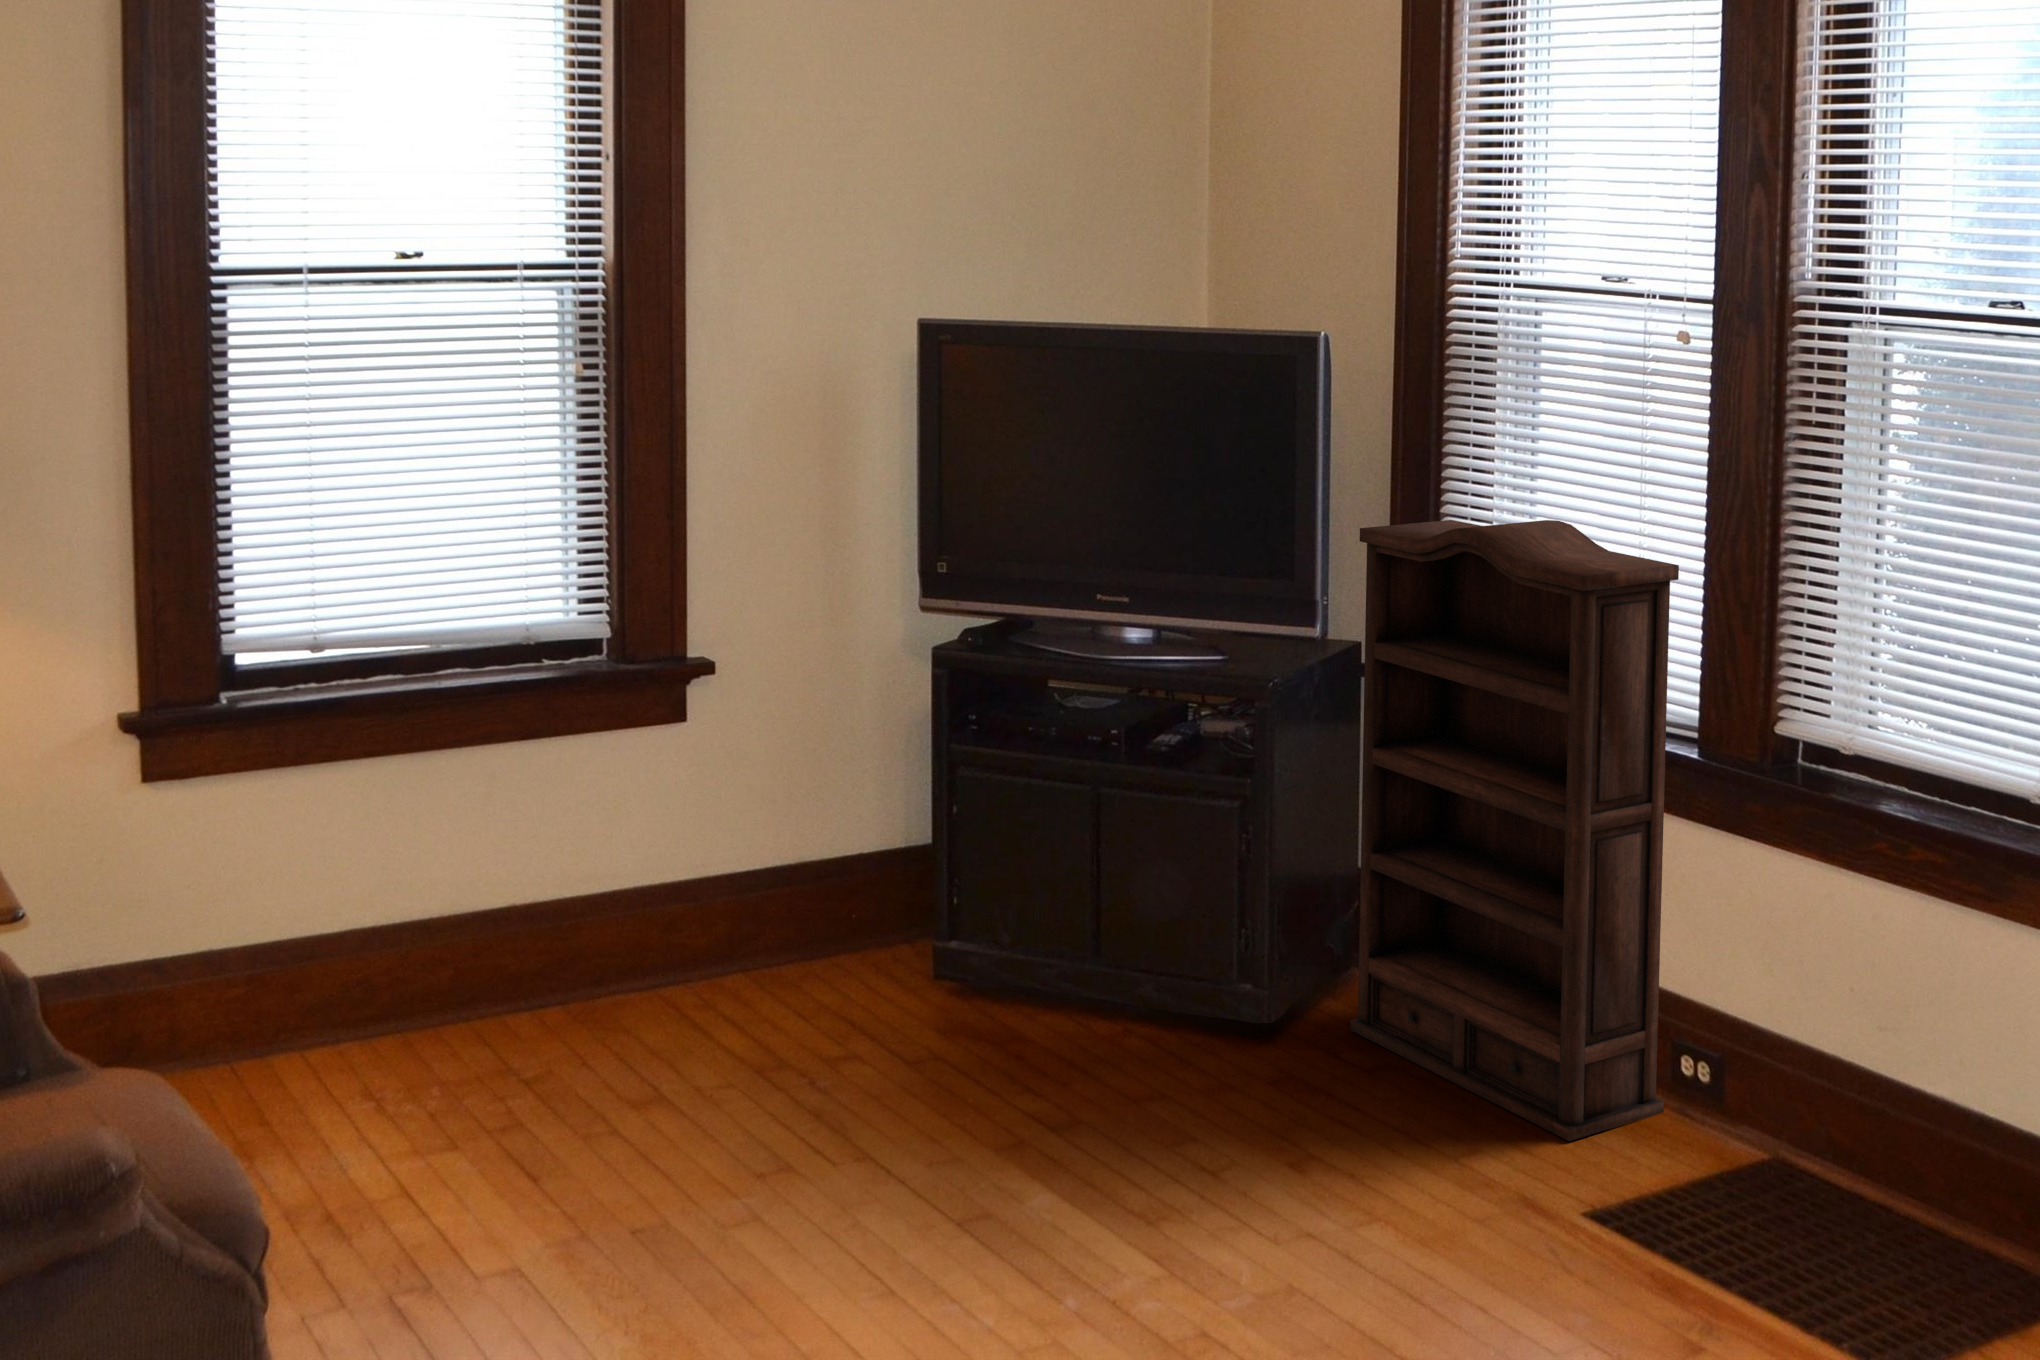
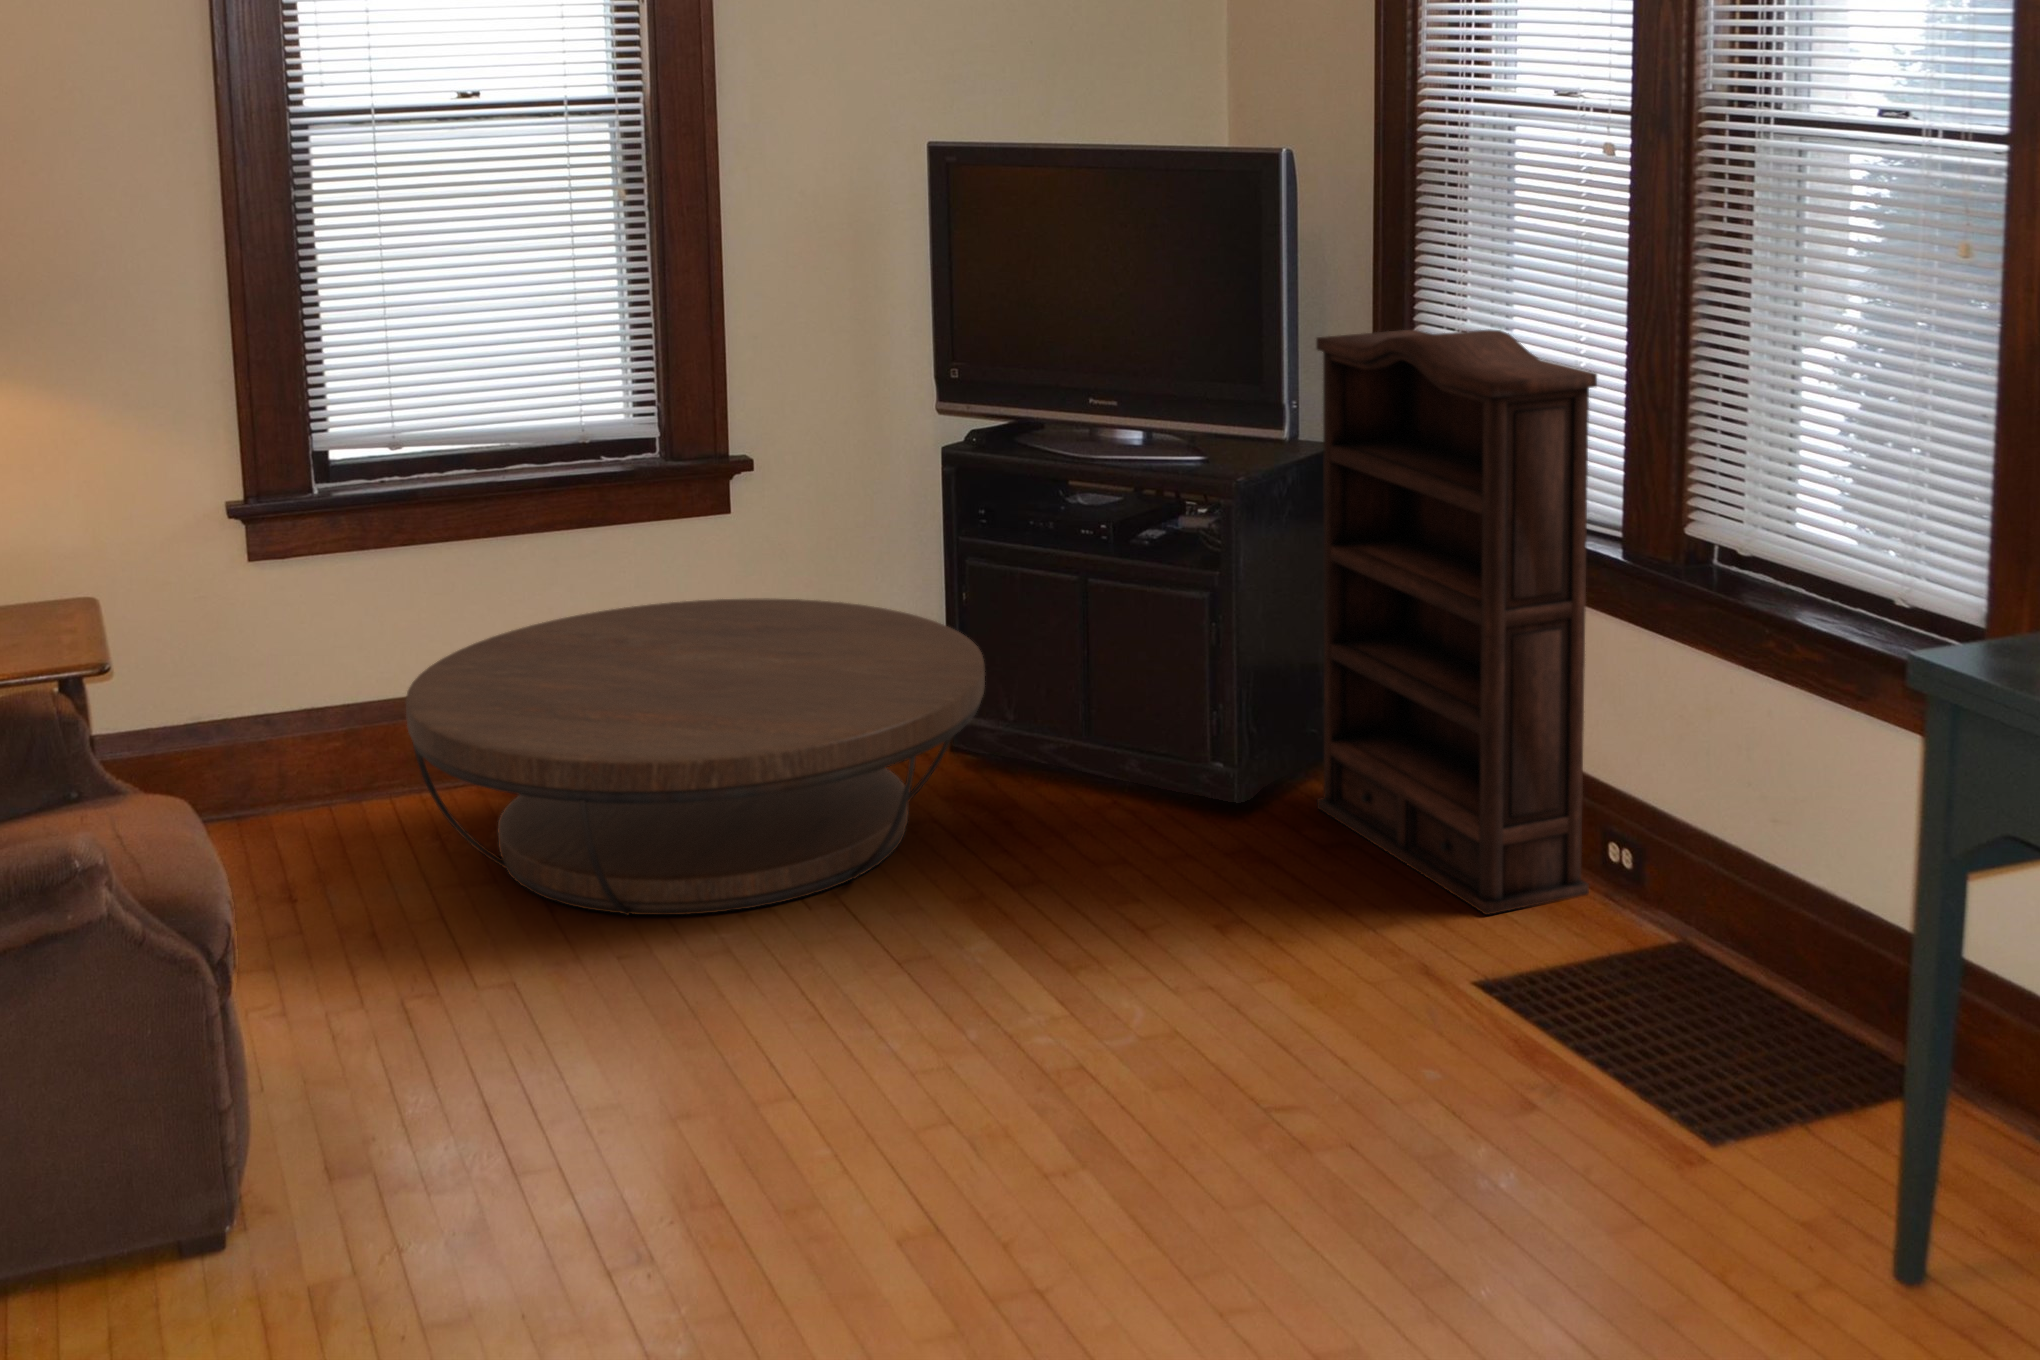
coffee table: none [338,819,1007,1196] -> present [406,599,985,915]

